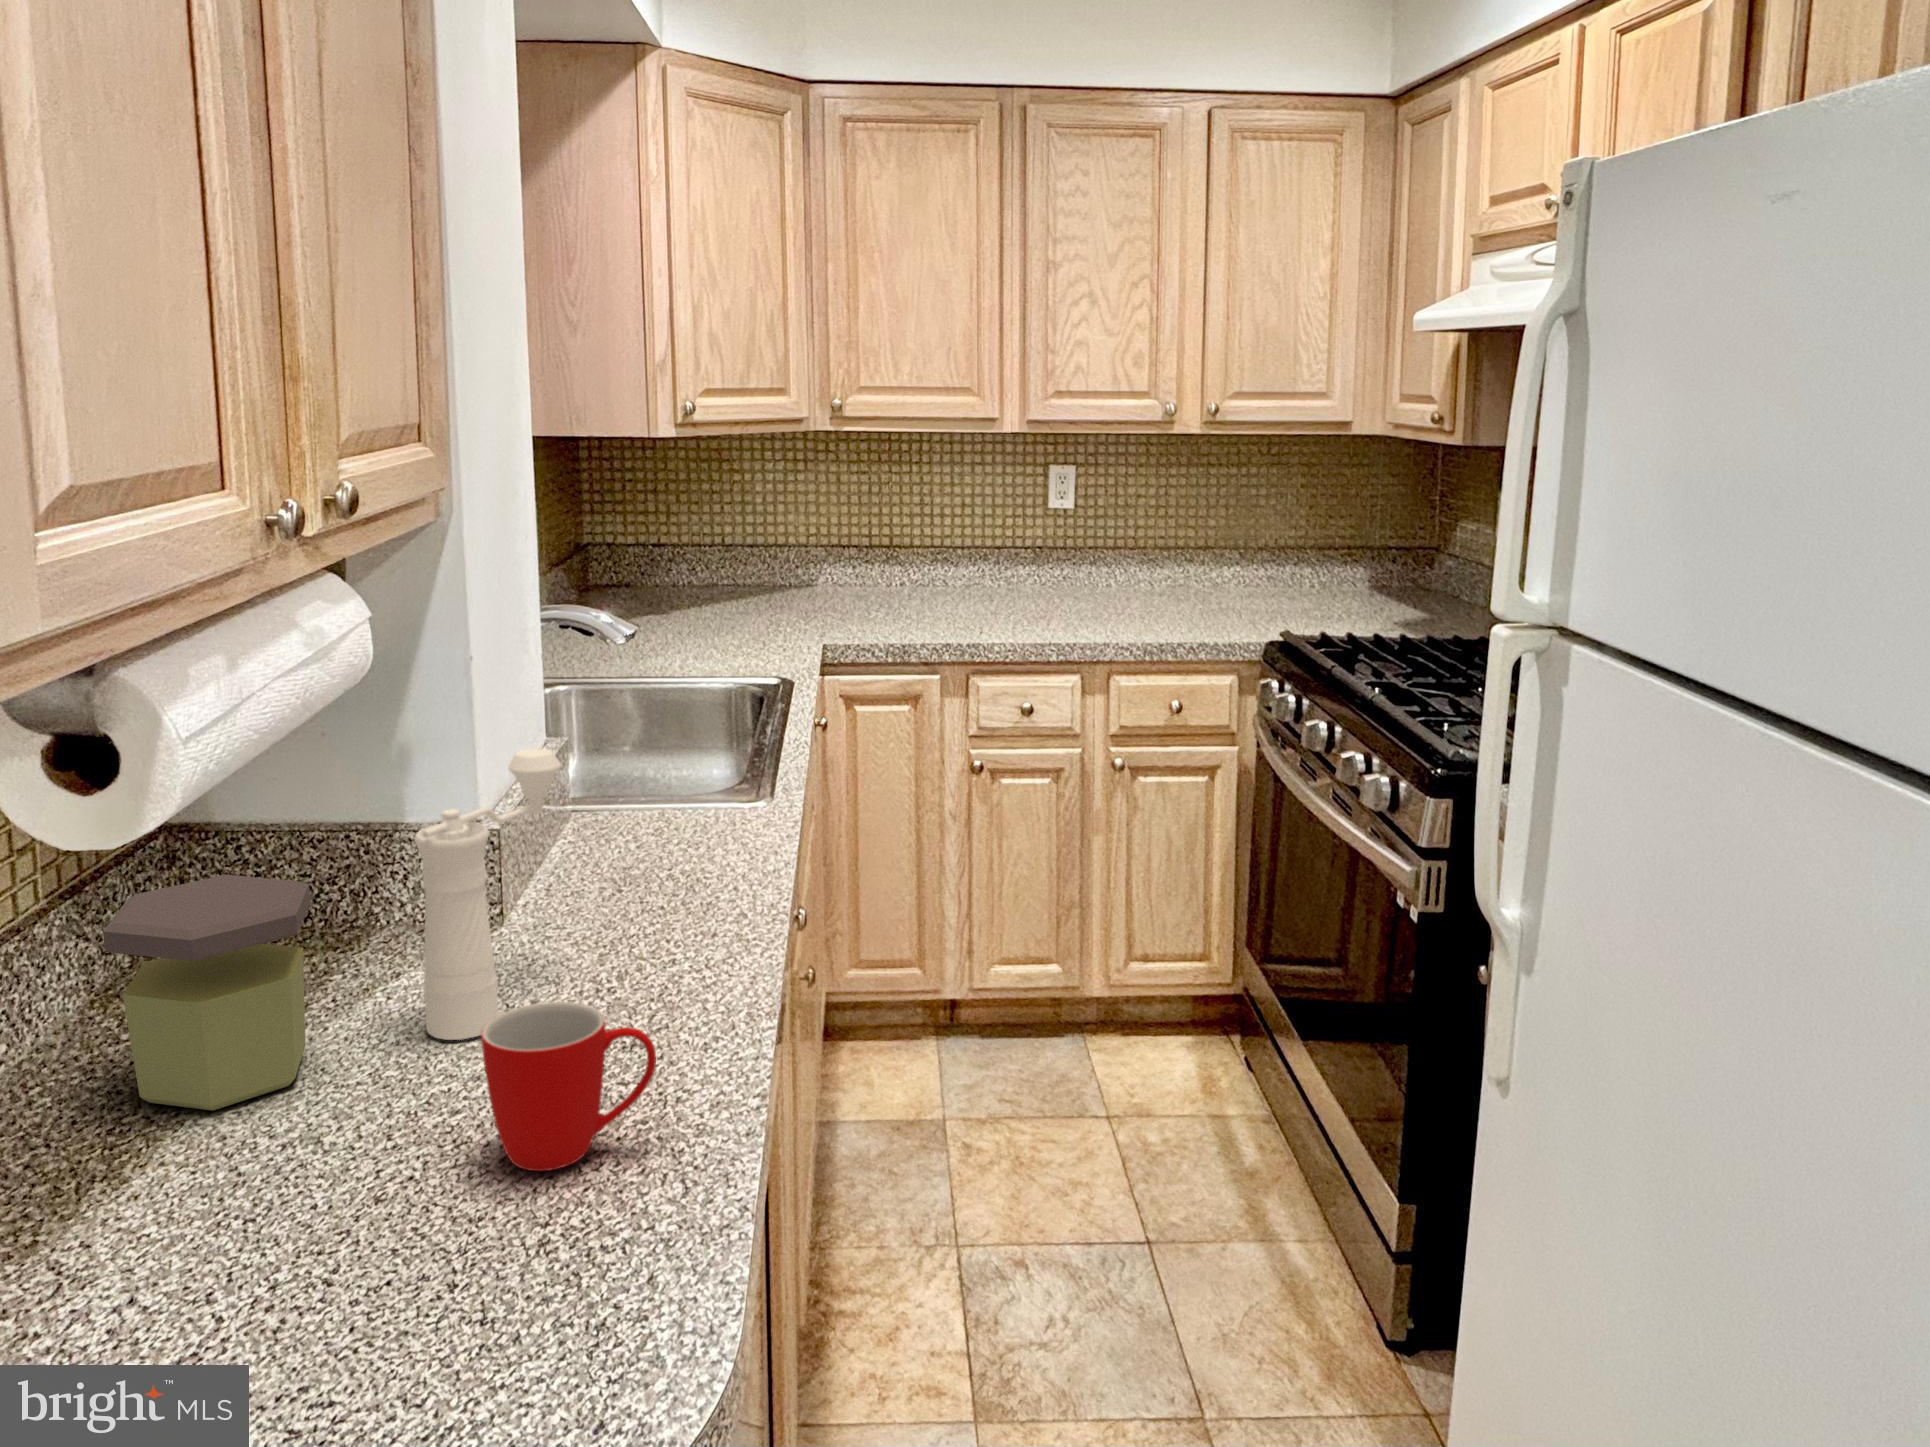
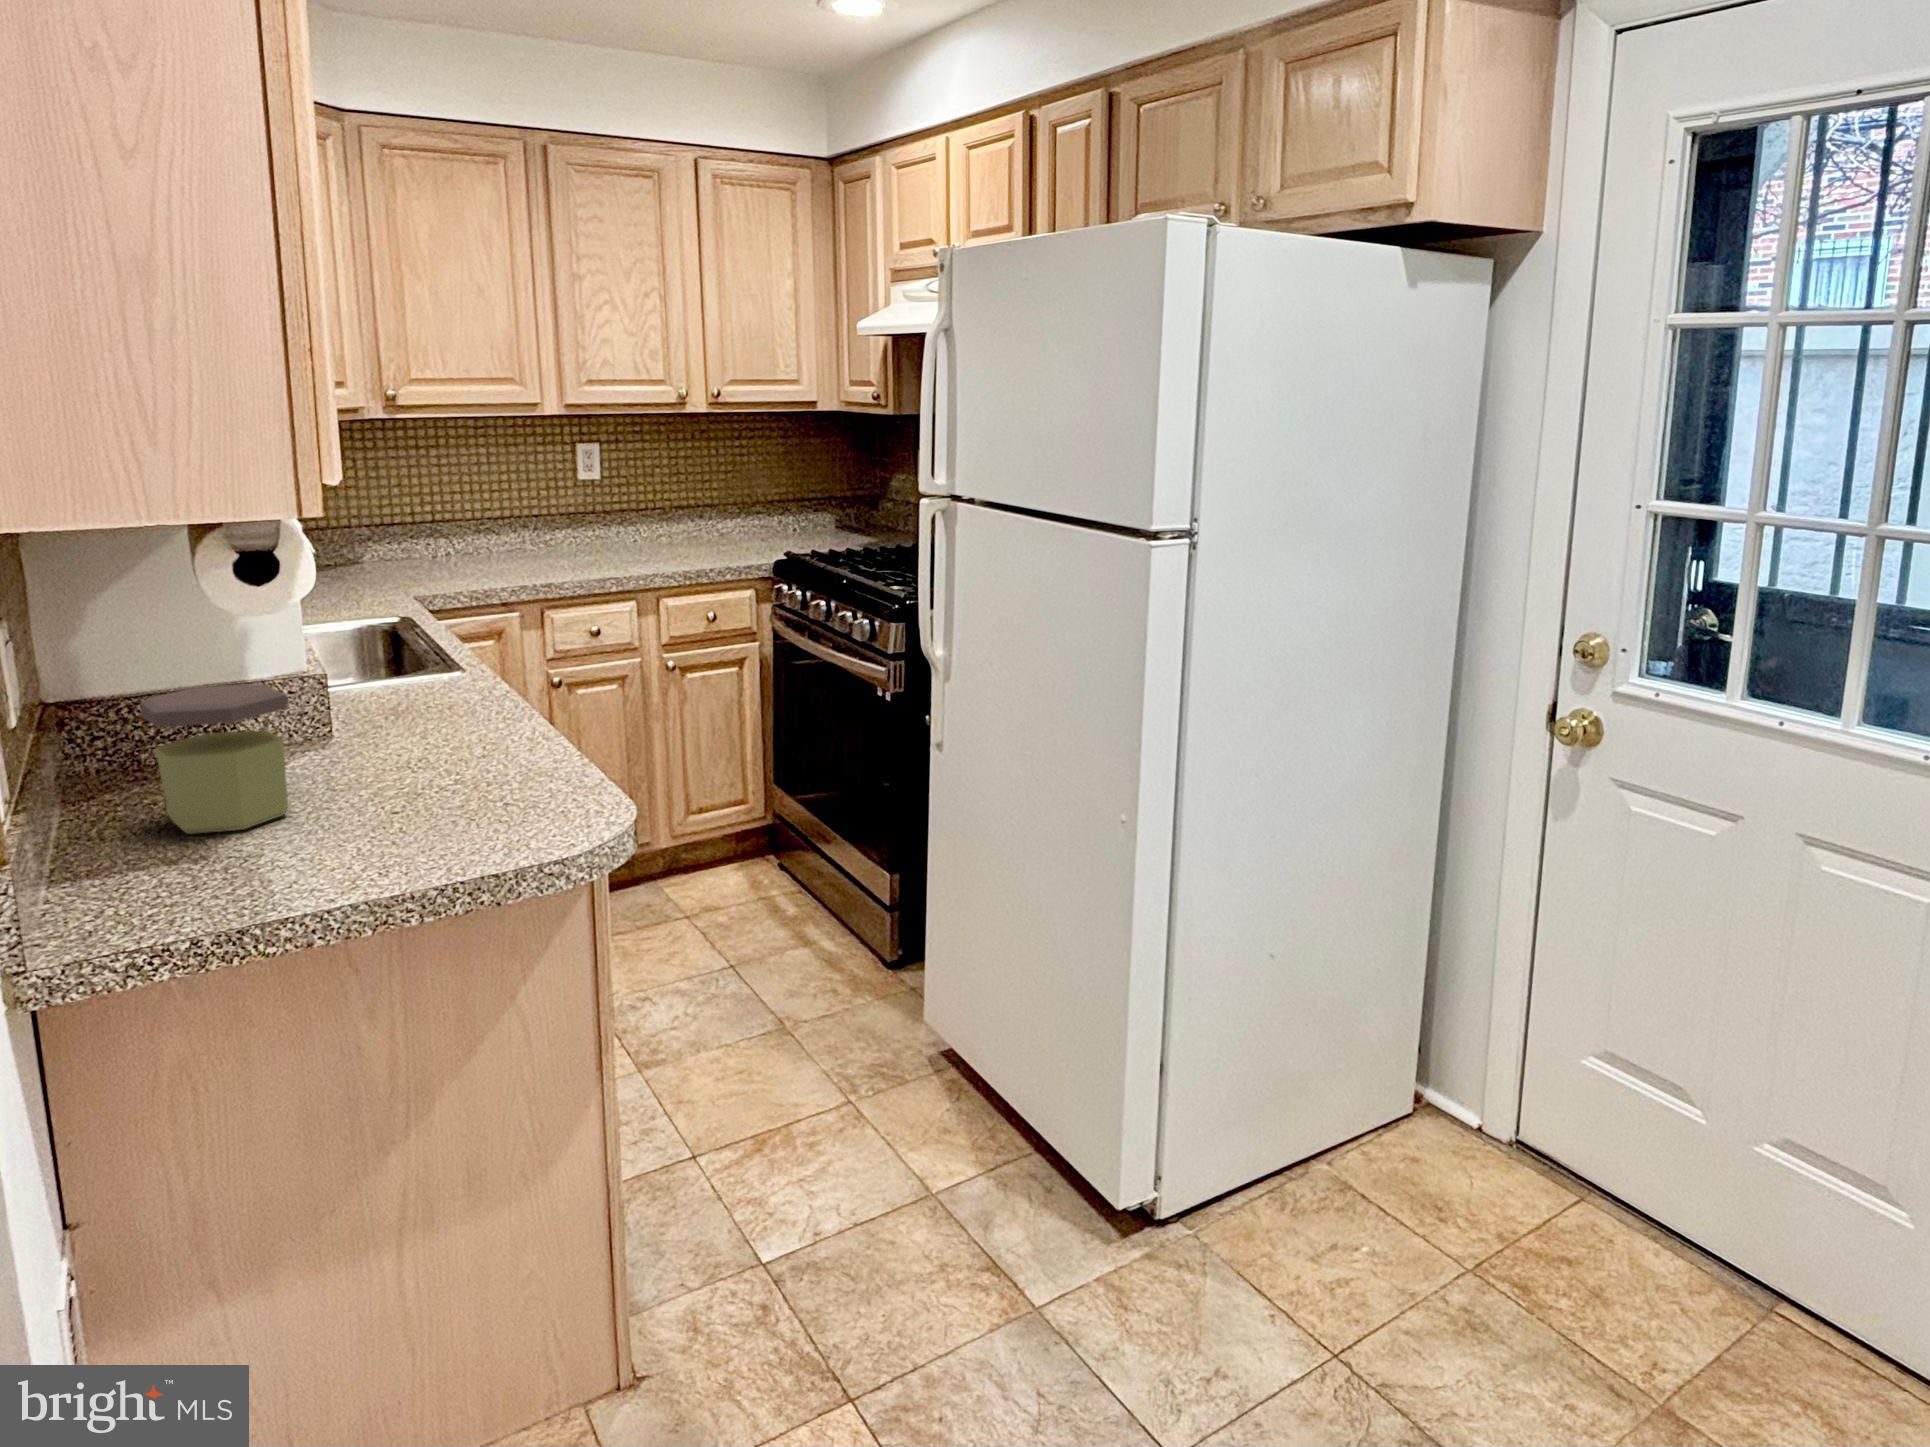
pepper mill: present [414,749,561,1040] -> none [333,599,408,787]
mug: present [481,1002,656,1171] -> none [459,721,567,817]

